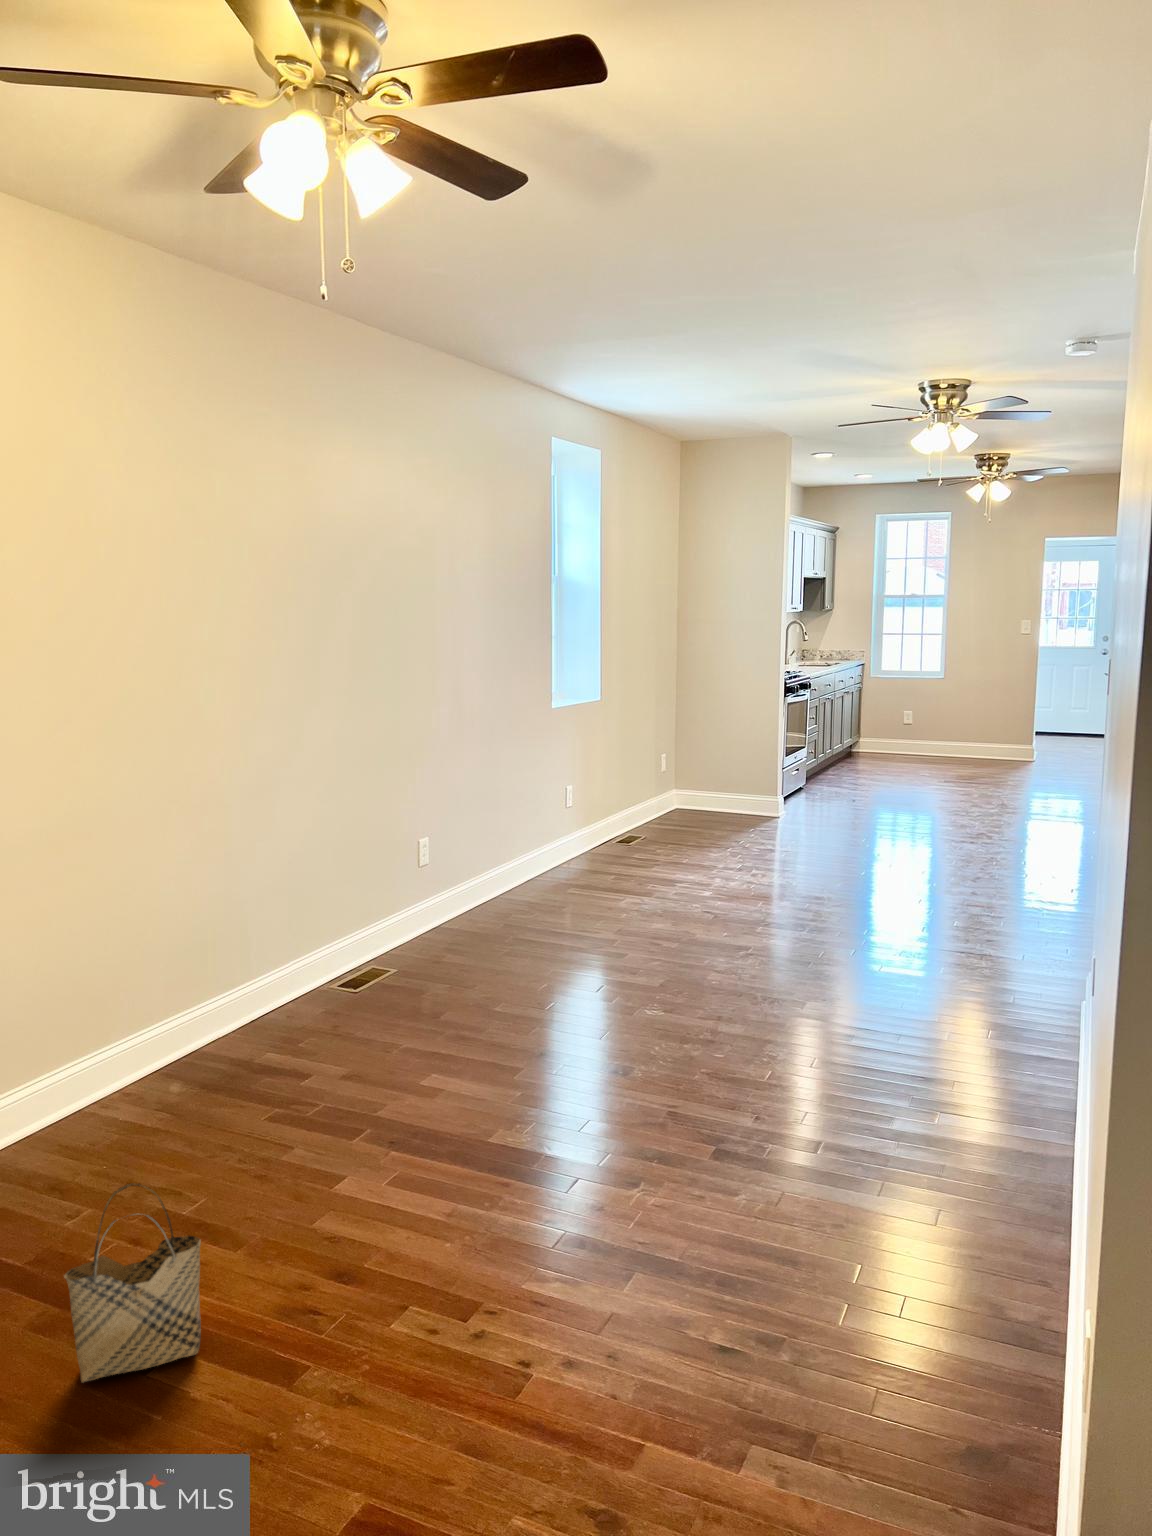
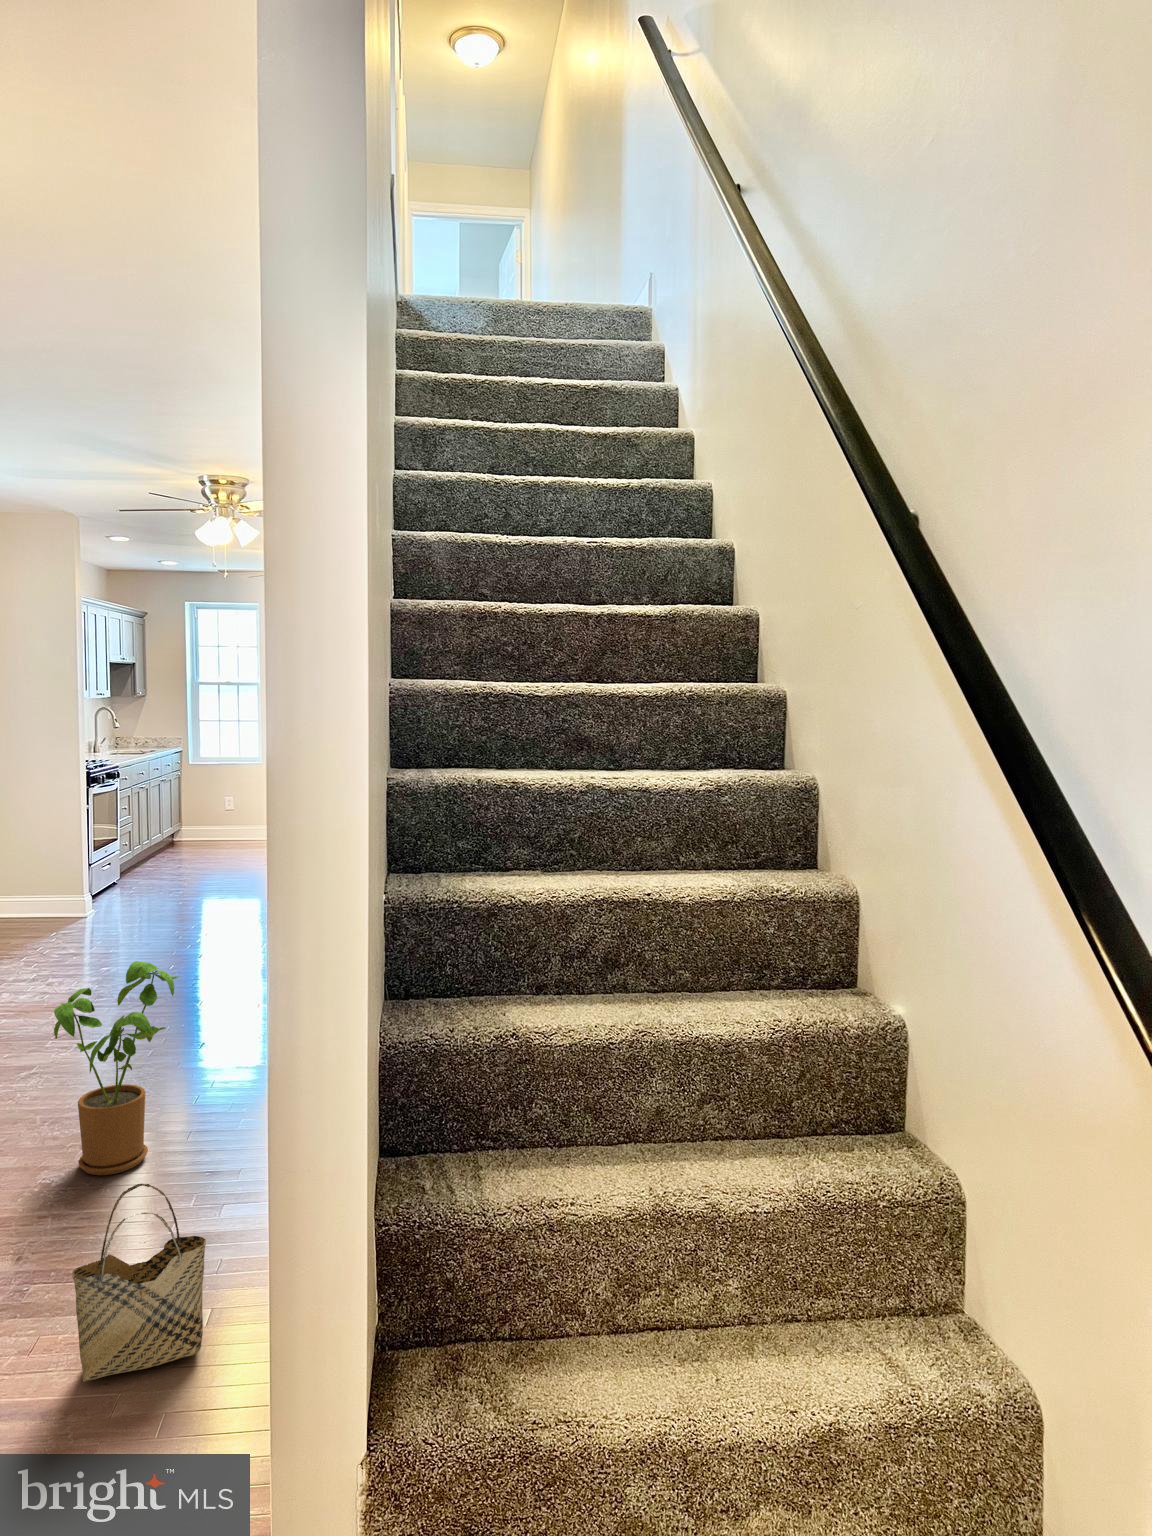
house plant: none [40,948,169,1170] -> present [54,961,179,1175]

